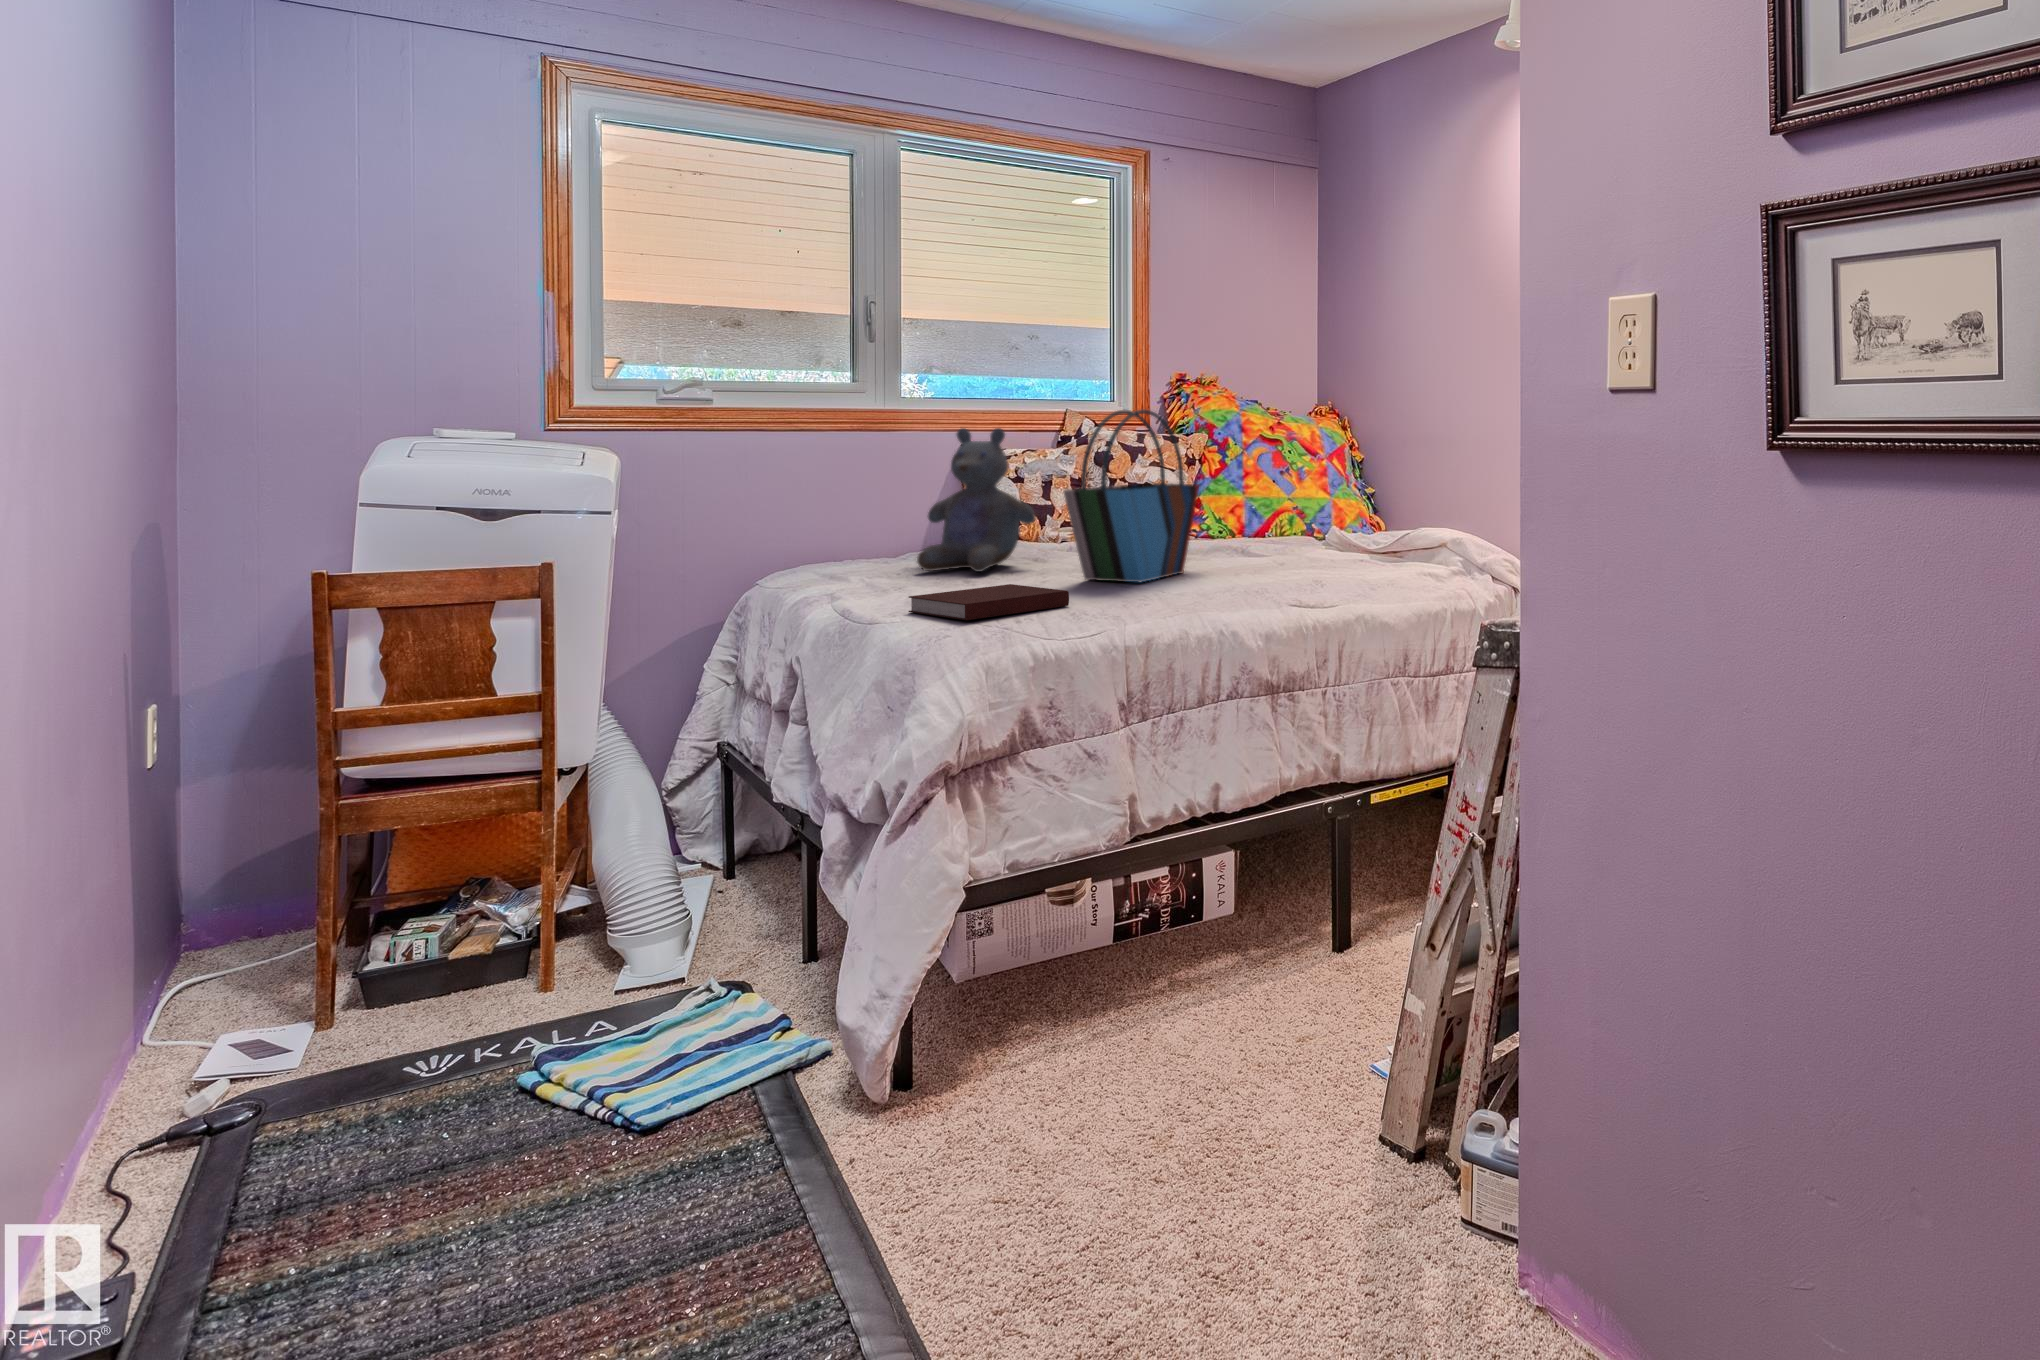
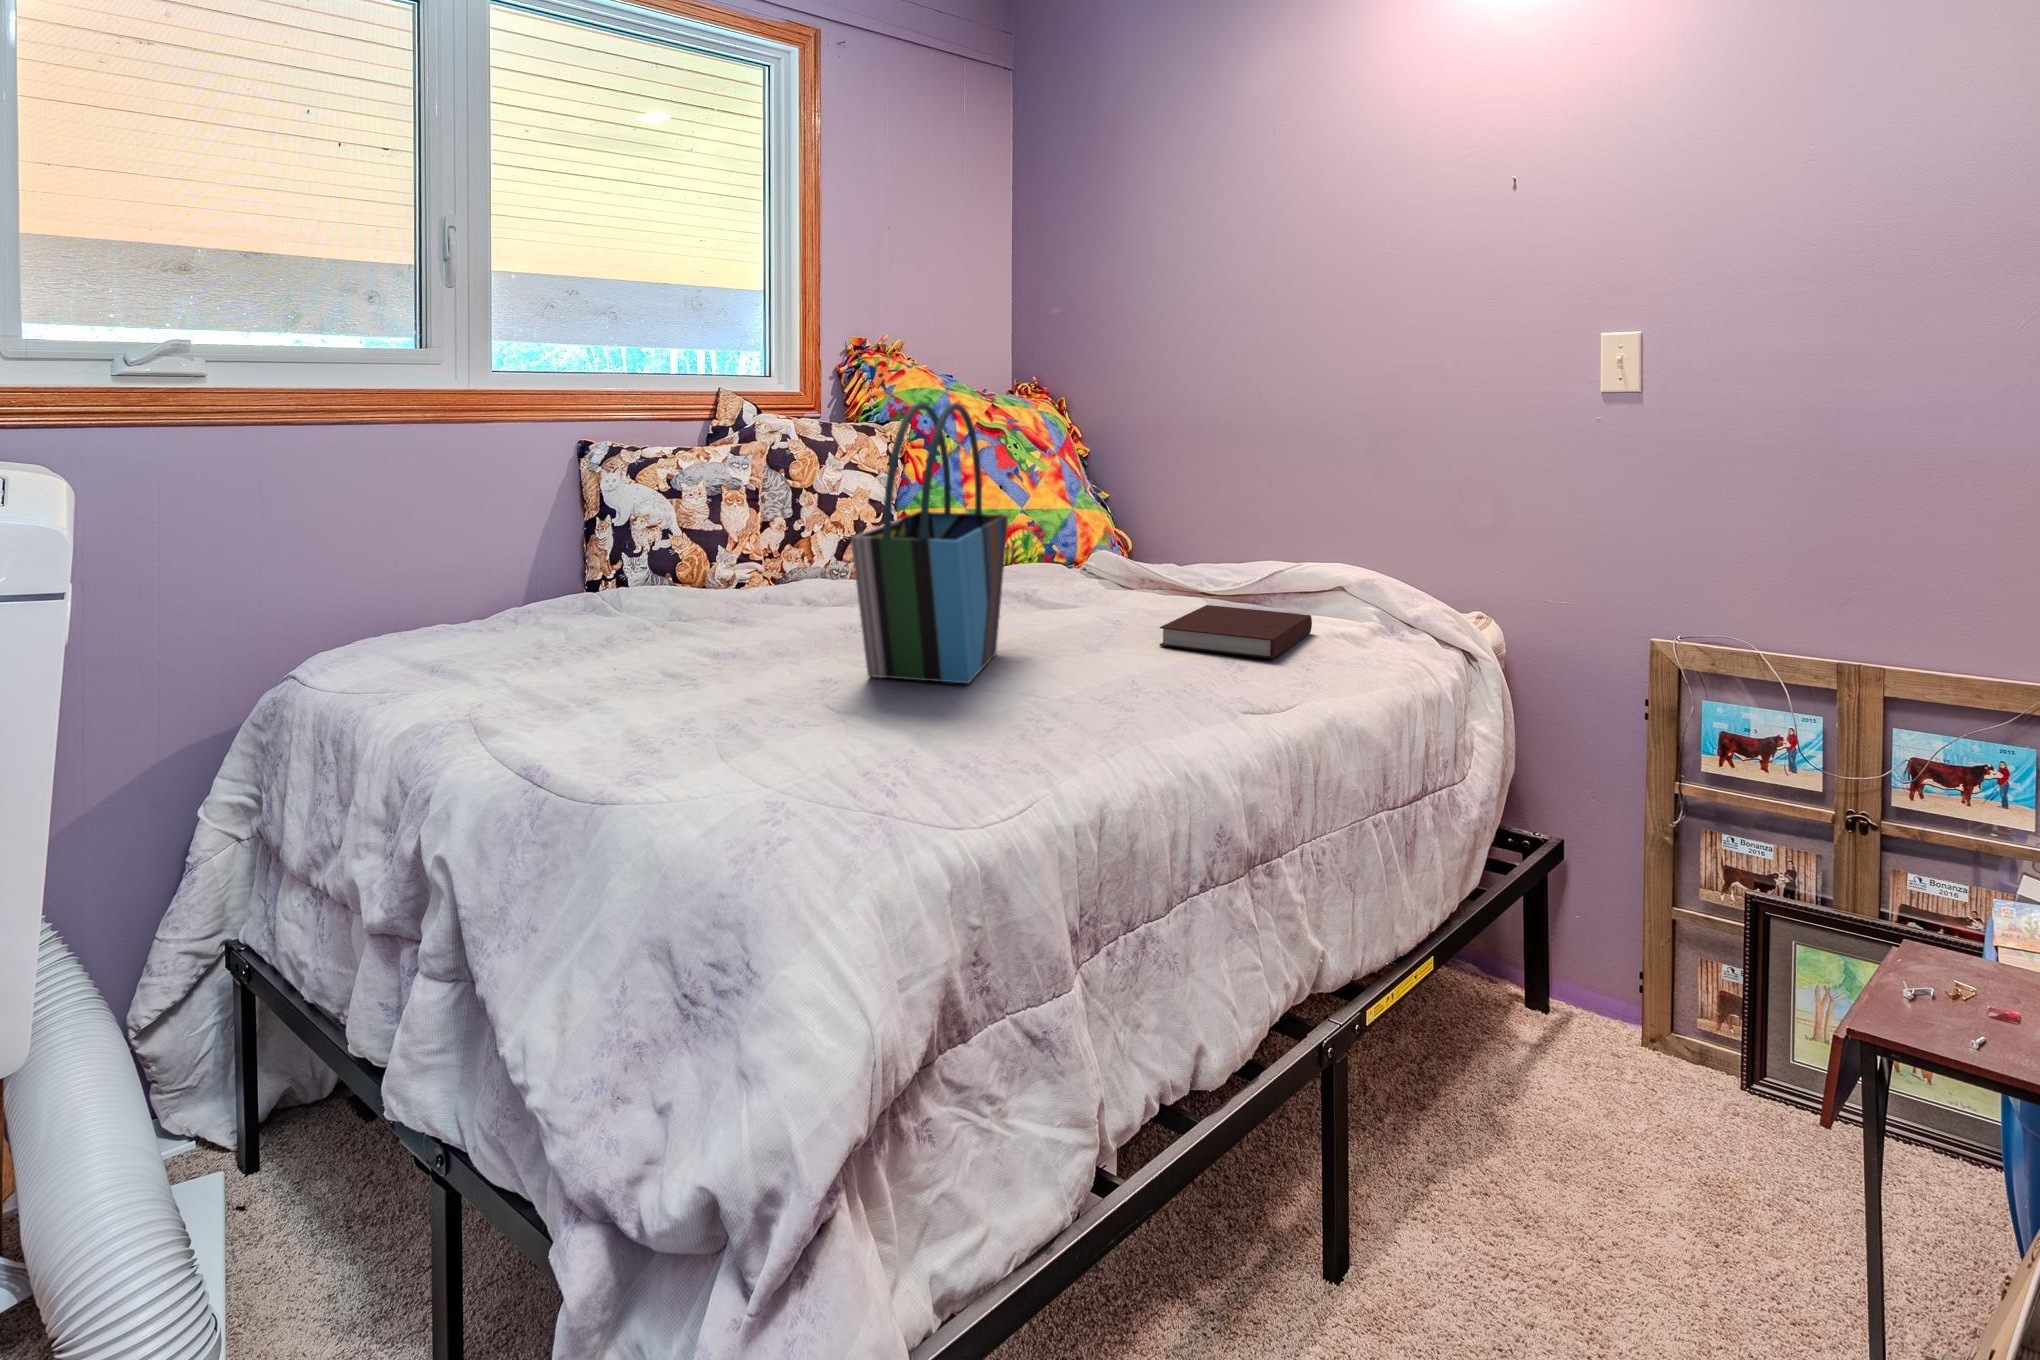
stuffed bear: present [917,428,1036,572] -> none [576,426,756,662]
notebook: present [909,584,1069,620] -> present [1159,605,1312,659]

